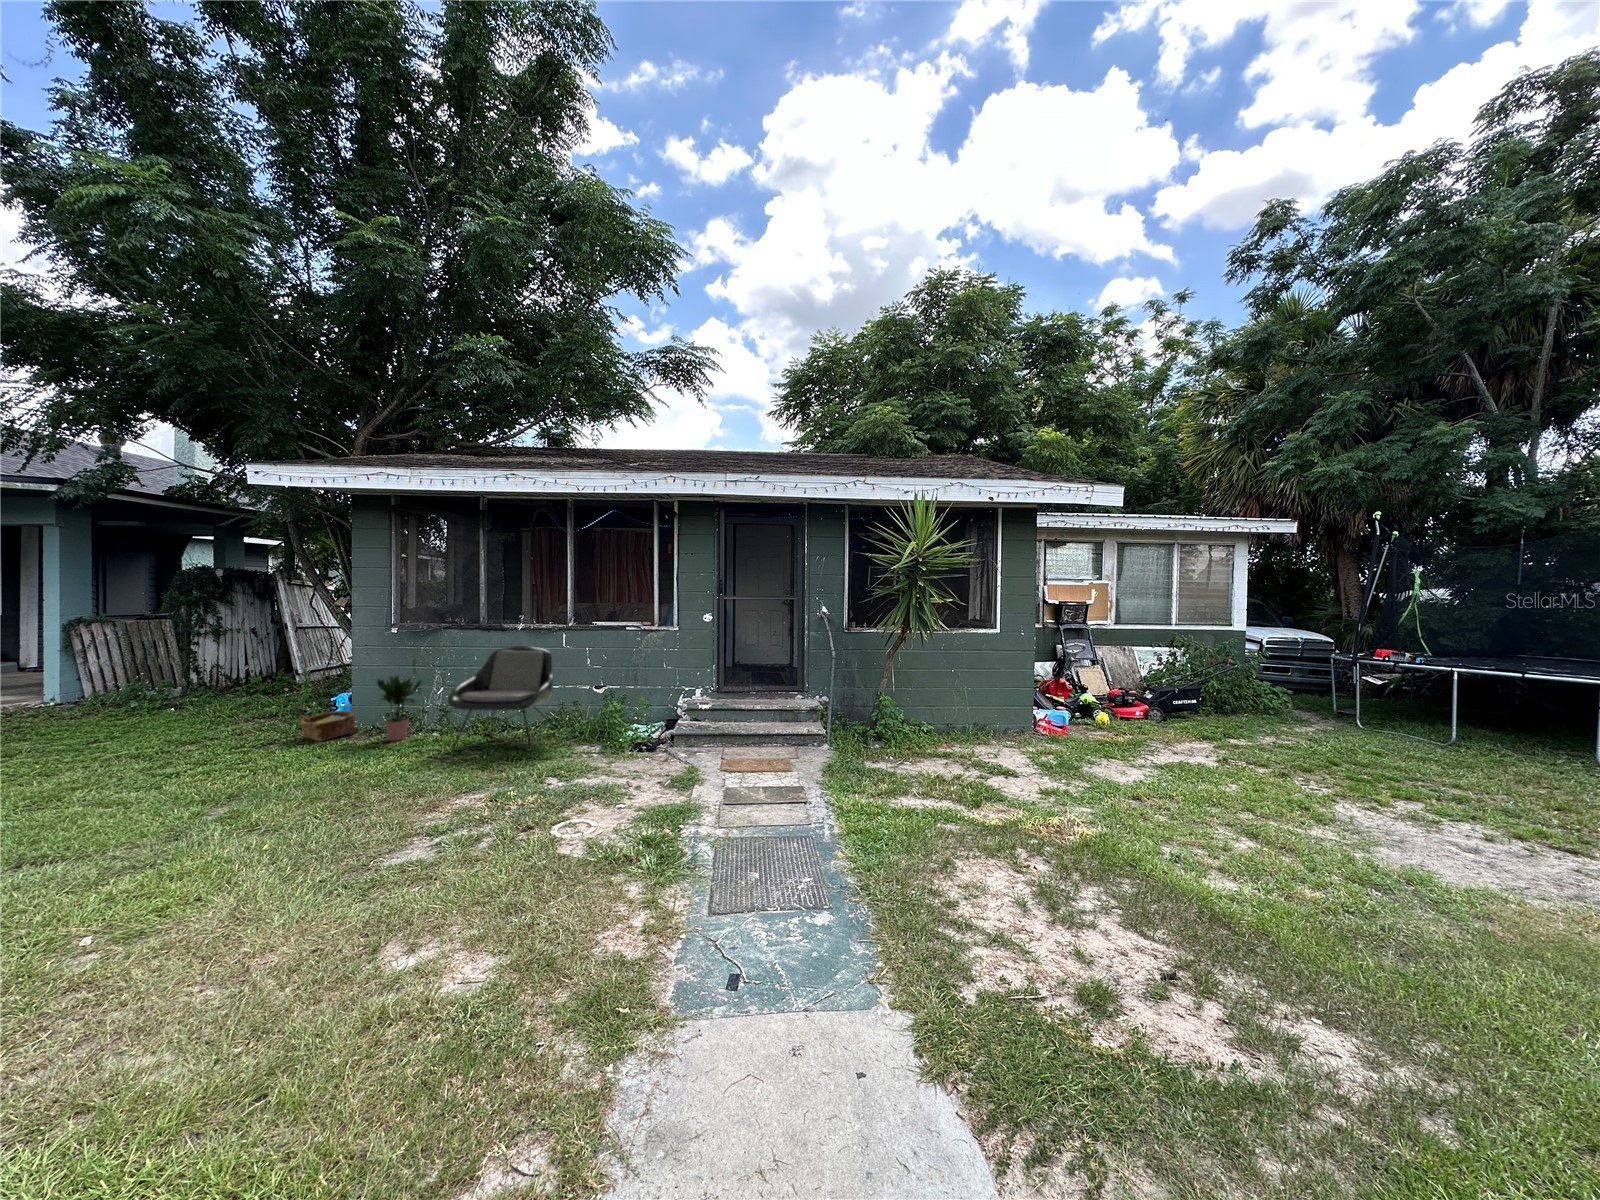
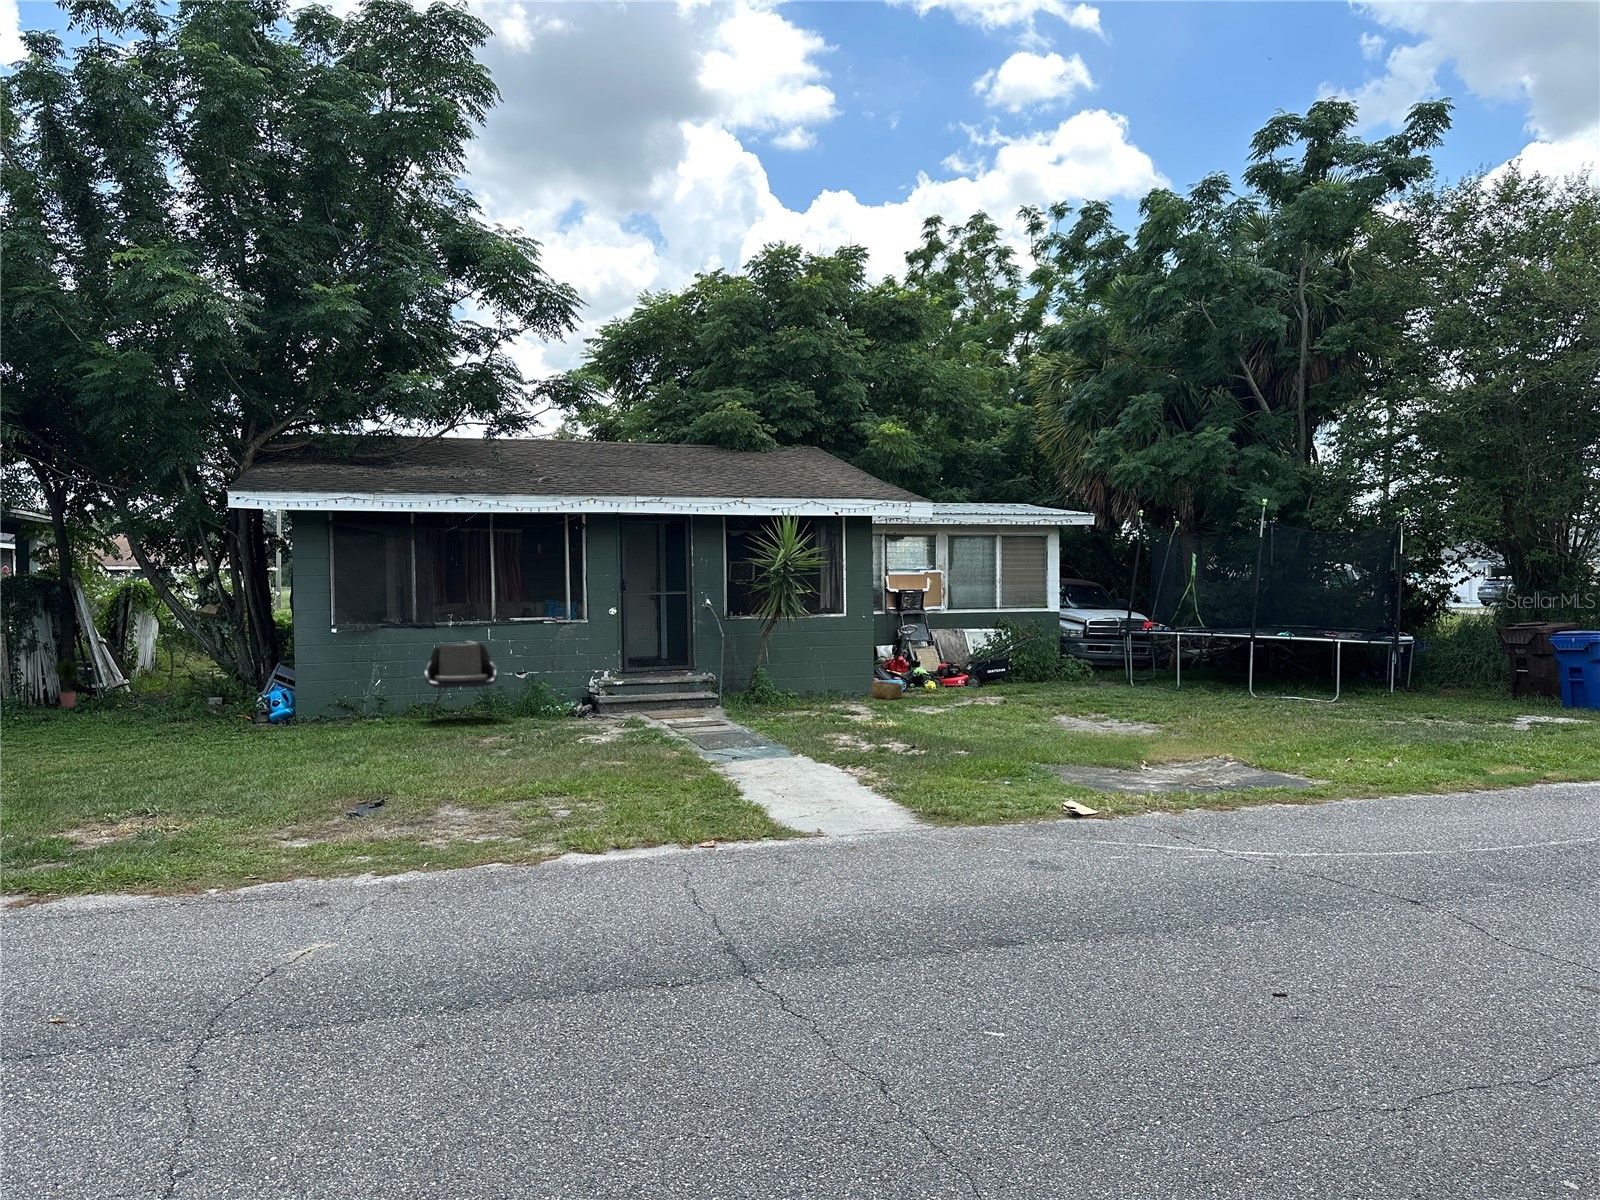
potted plant: present [377,676,421,741] -> present [47,659,86,707]
woven basket: present [299,705,355,741] -> present [872,680,904,699]

